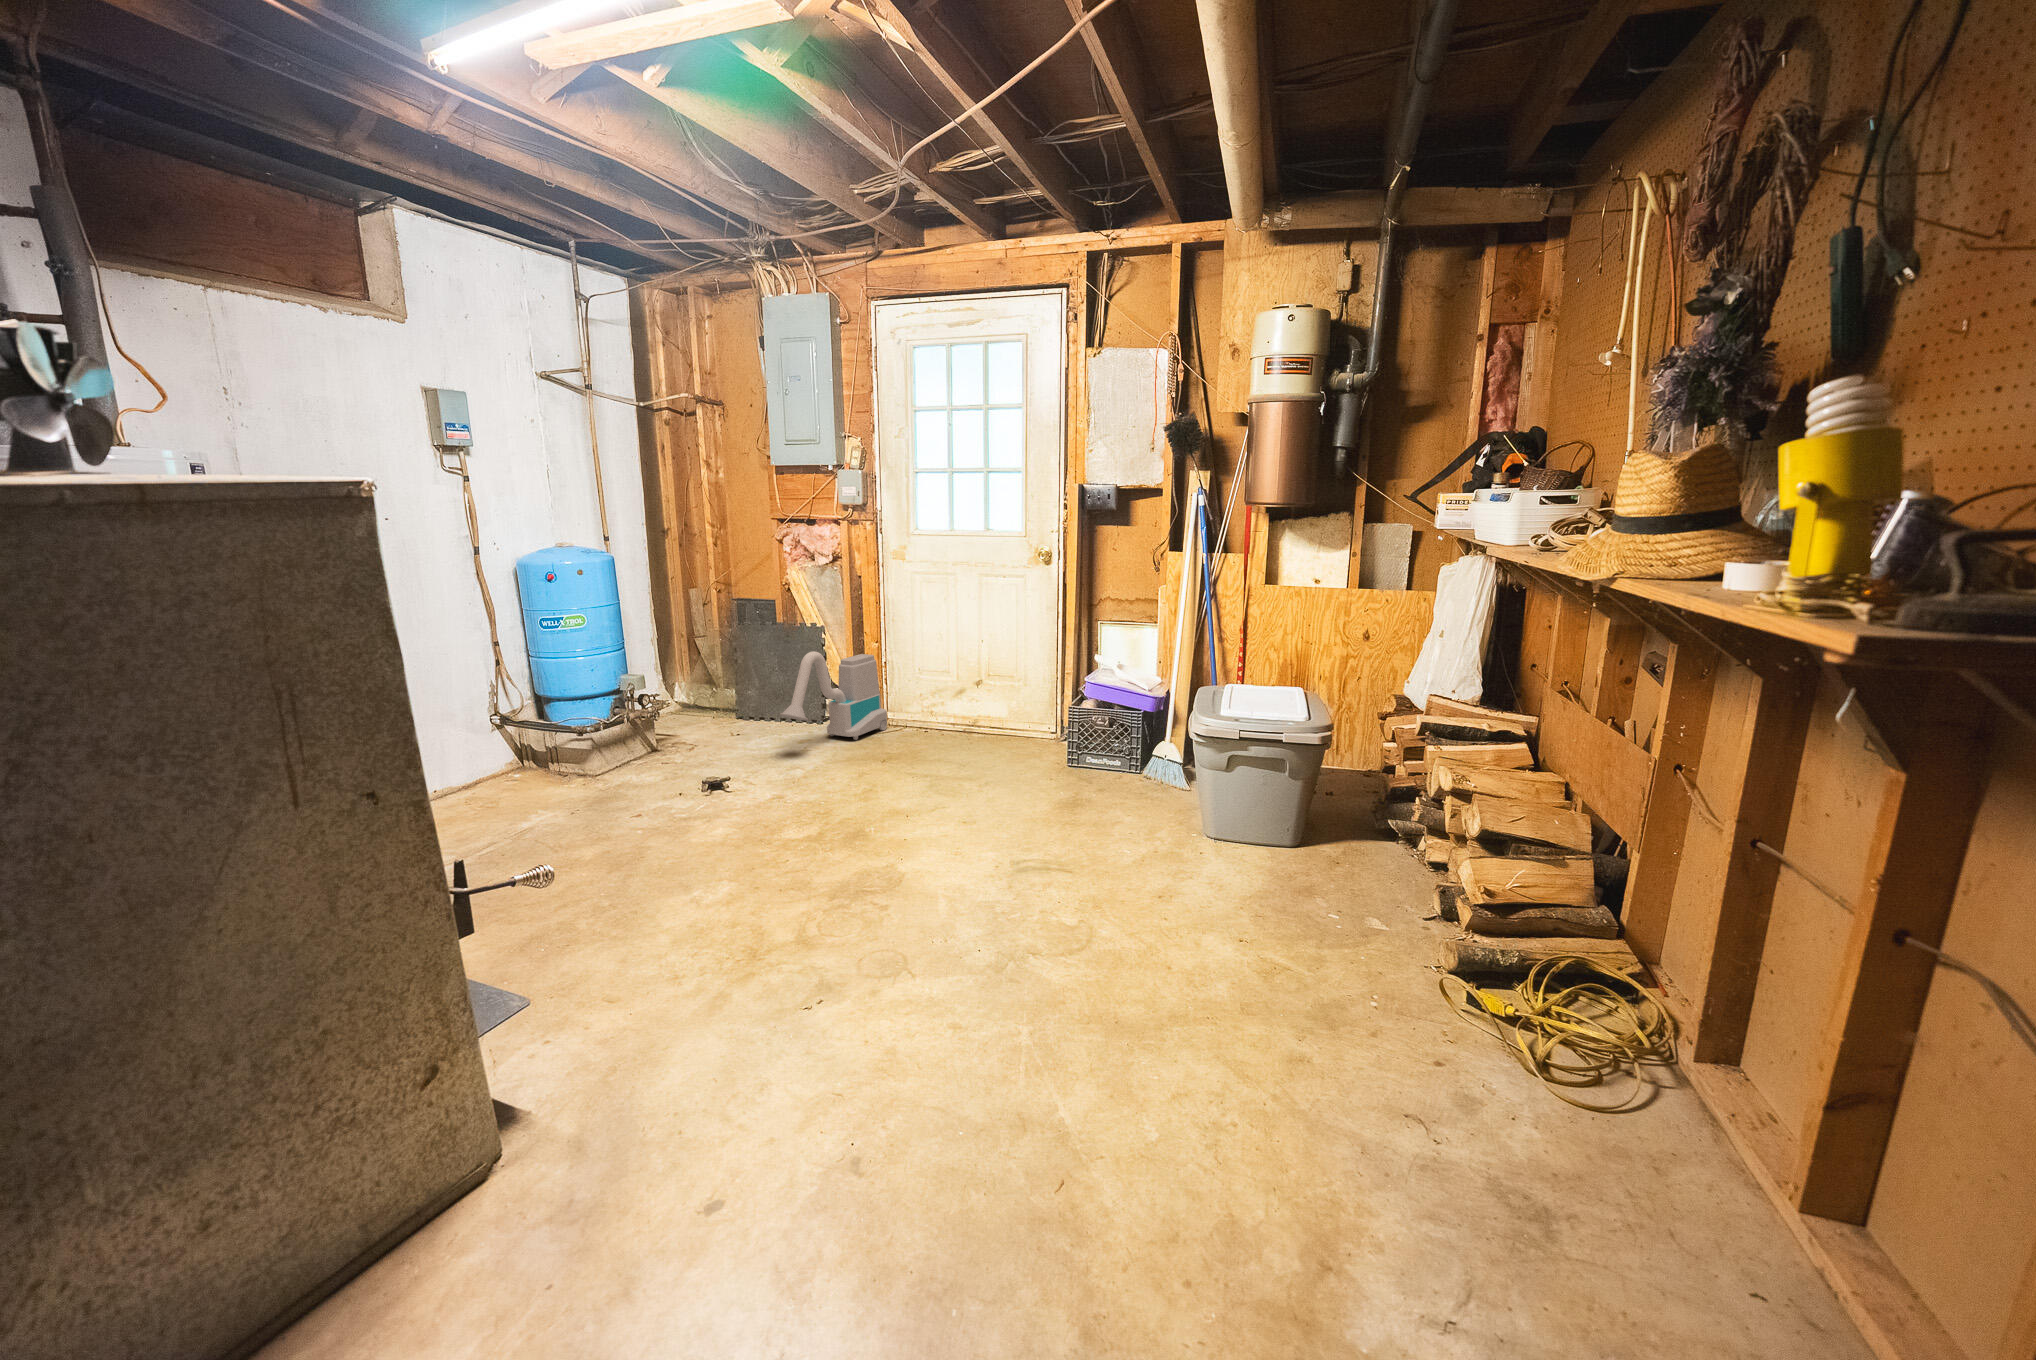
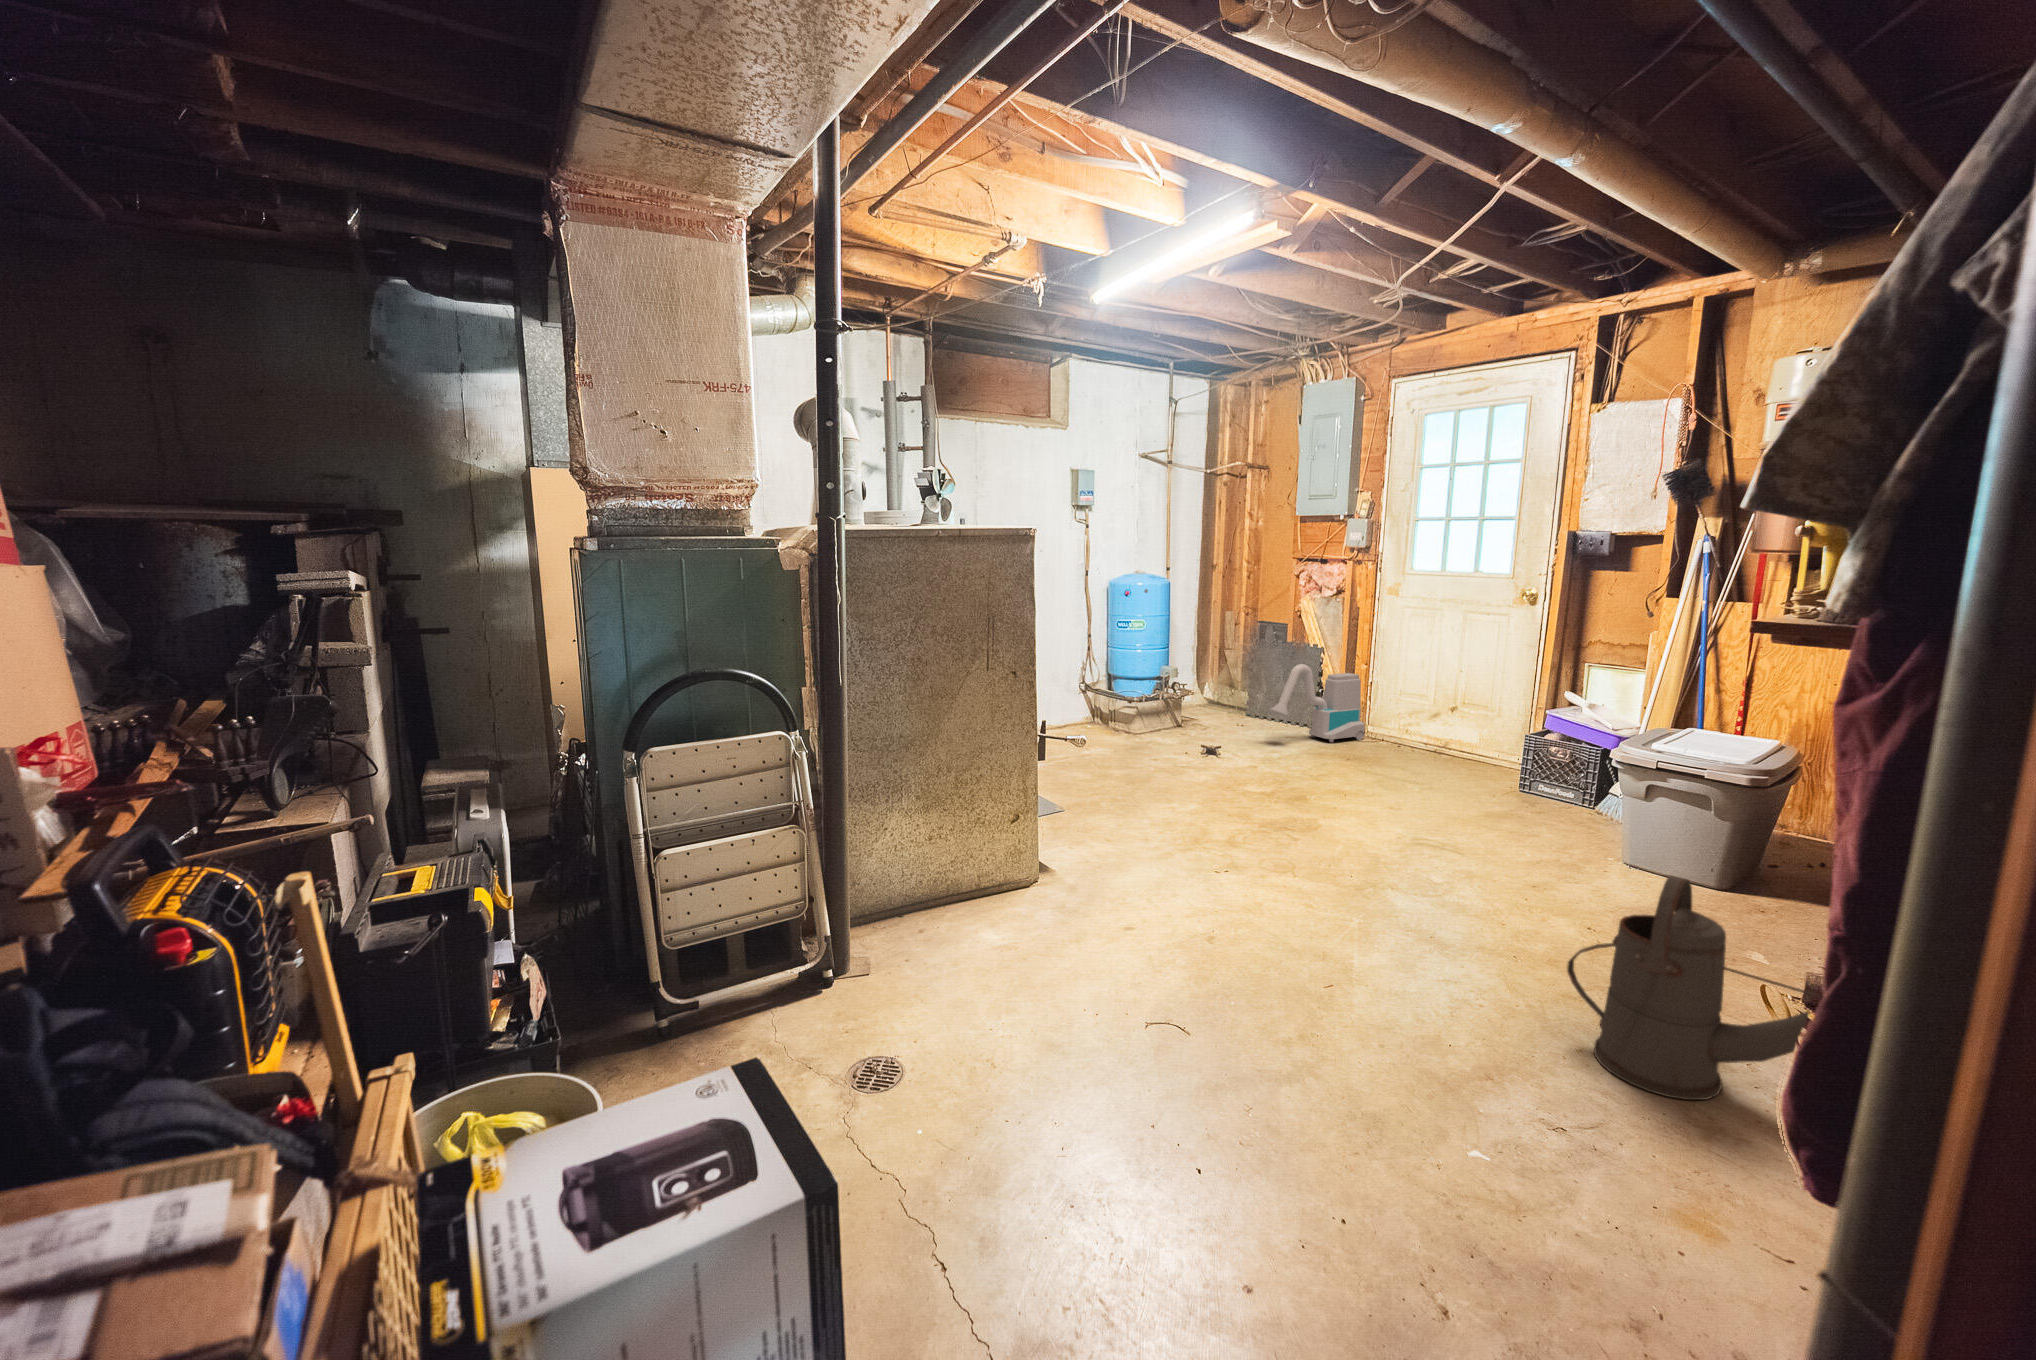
watering can: none [1395,946,1806,1256] -> present [1567,875,1817,1100]

